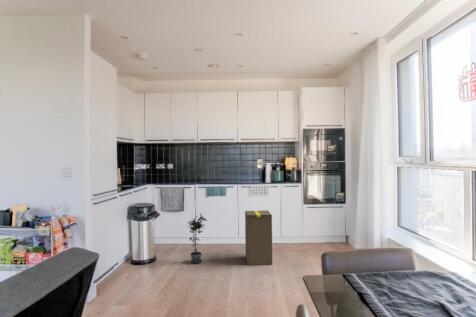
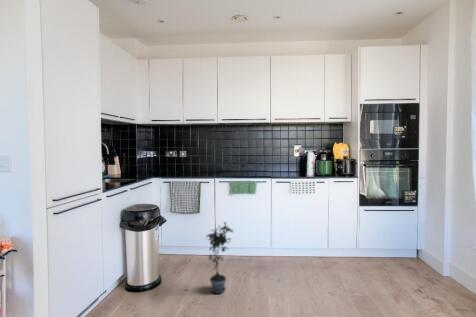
cardboard box: present [245,210,272,265] -> none [287,217,331,300]

